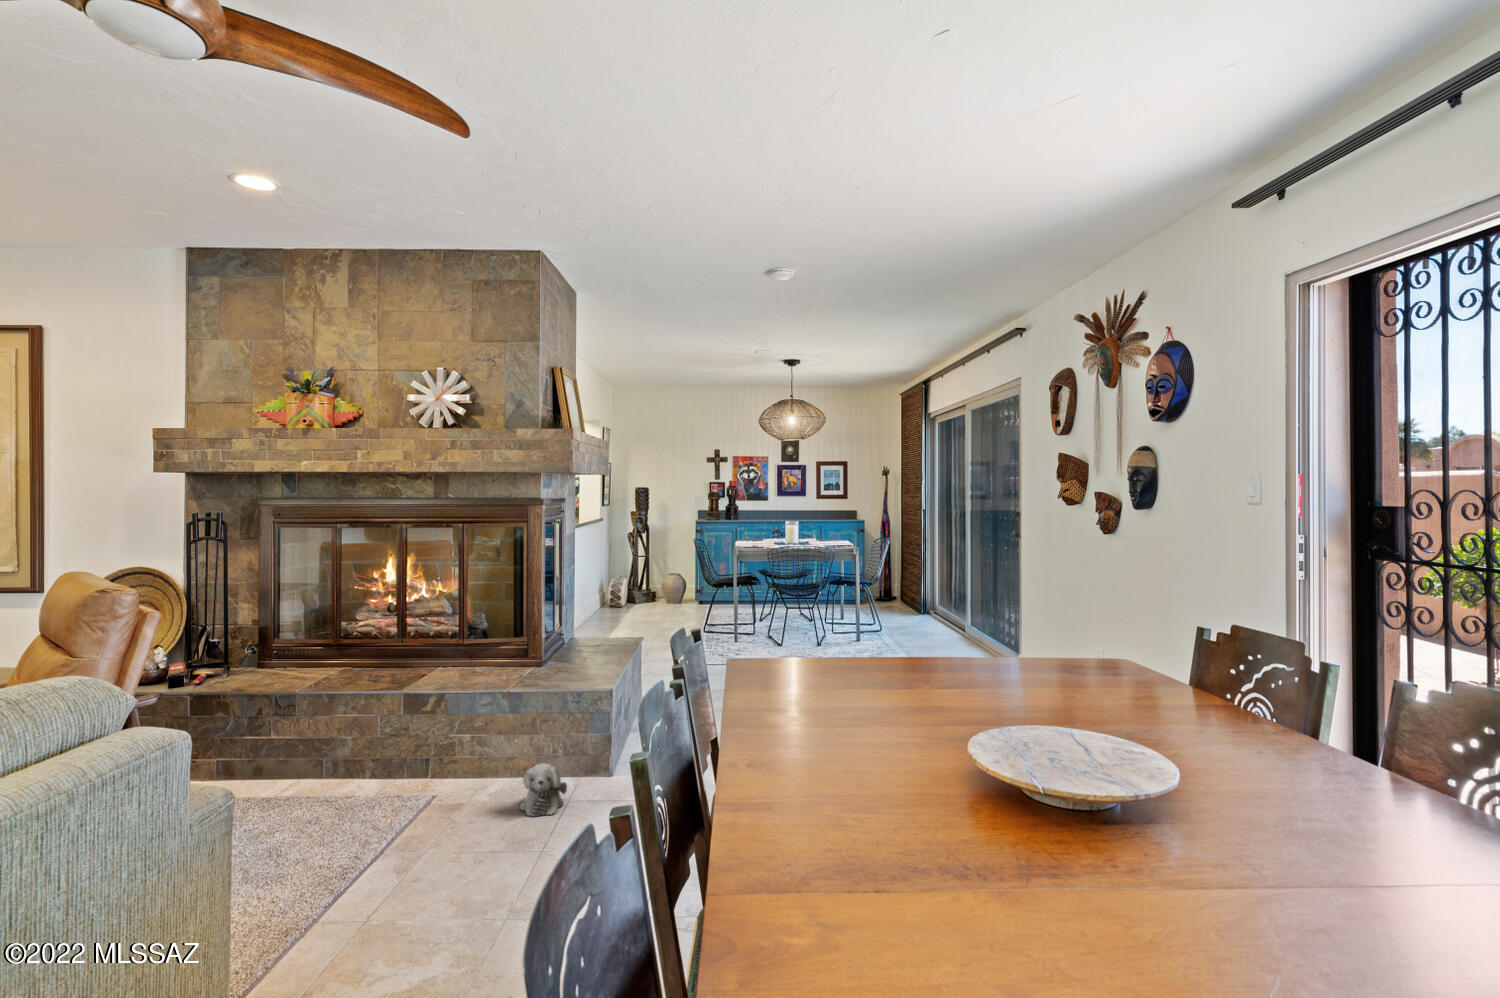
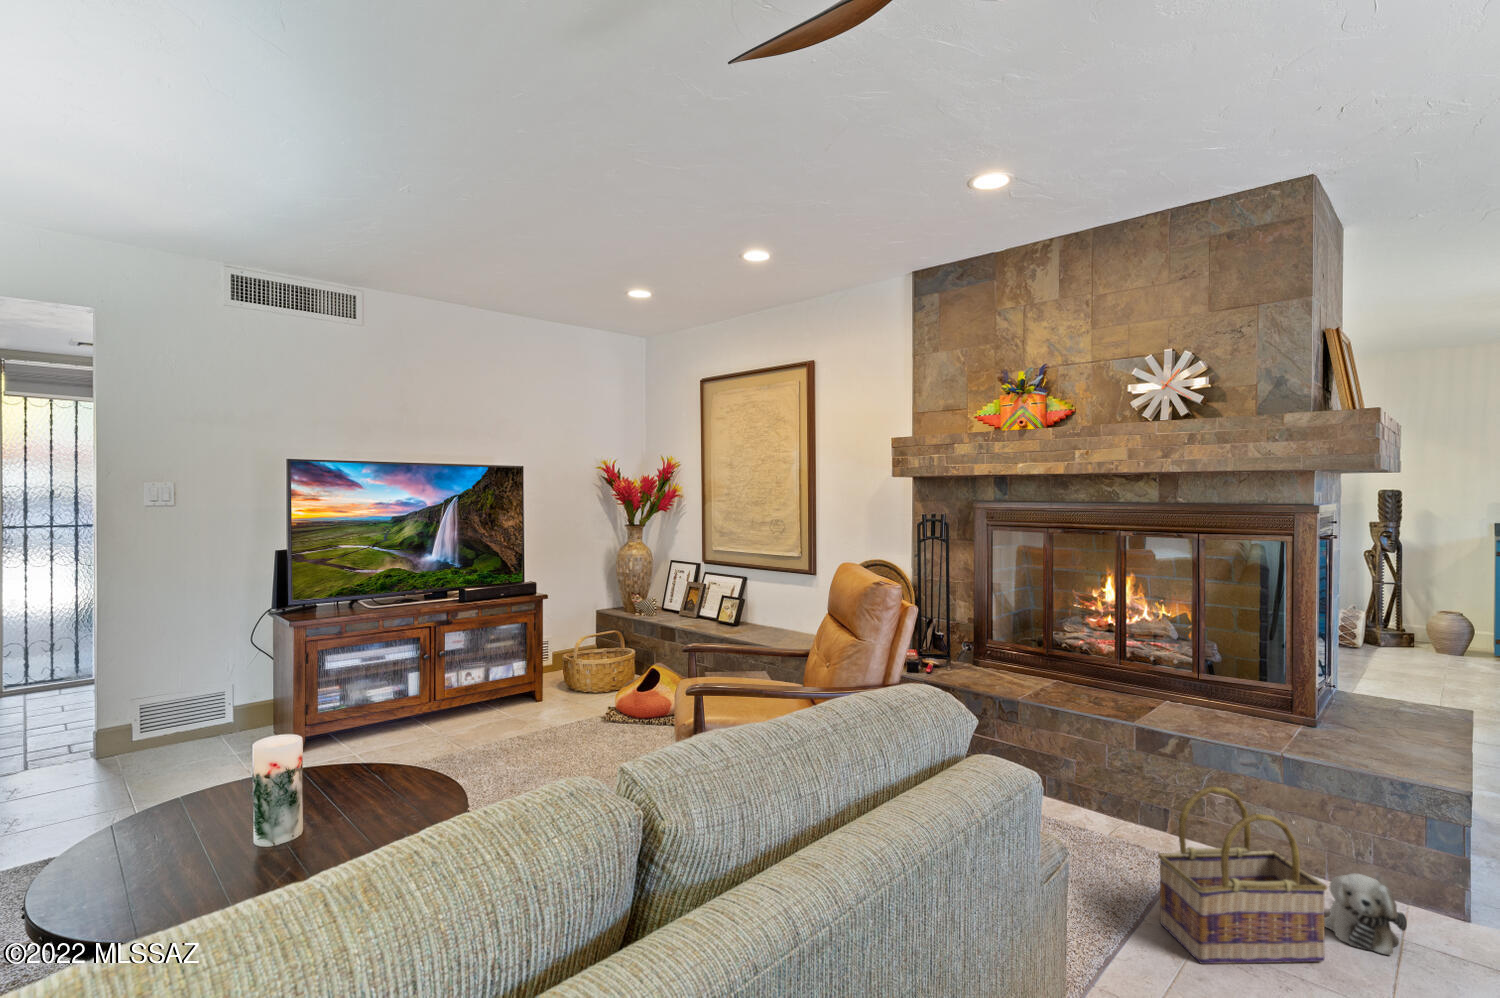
basket: none [391,725,512,870] -> present [1158,787,1327,964]

